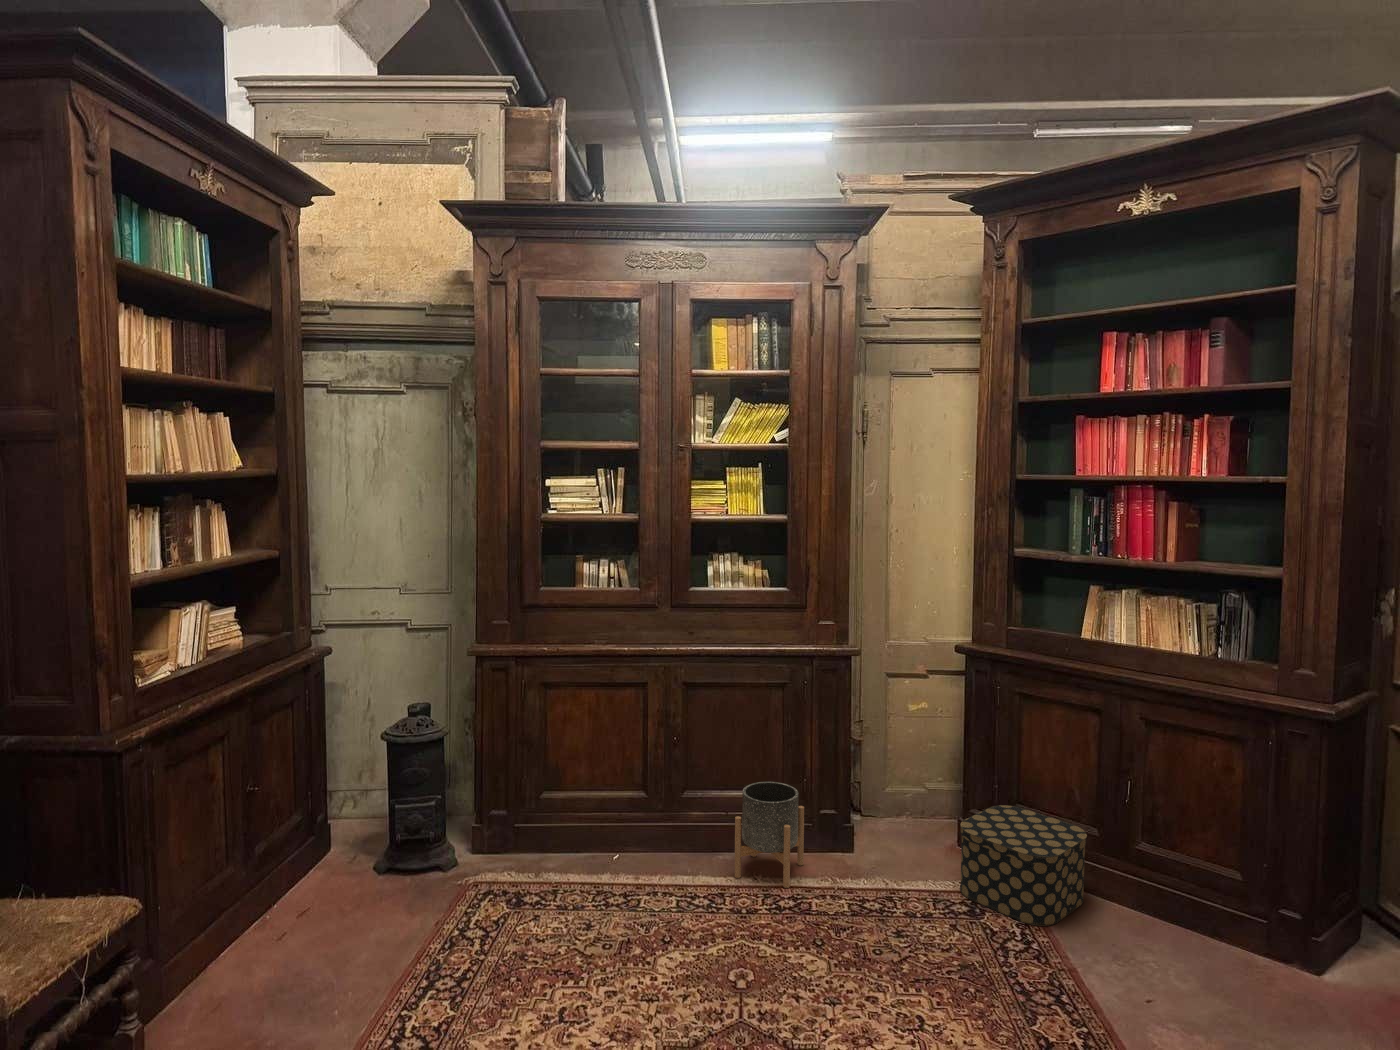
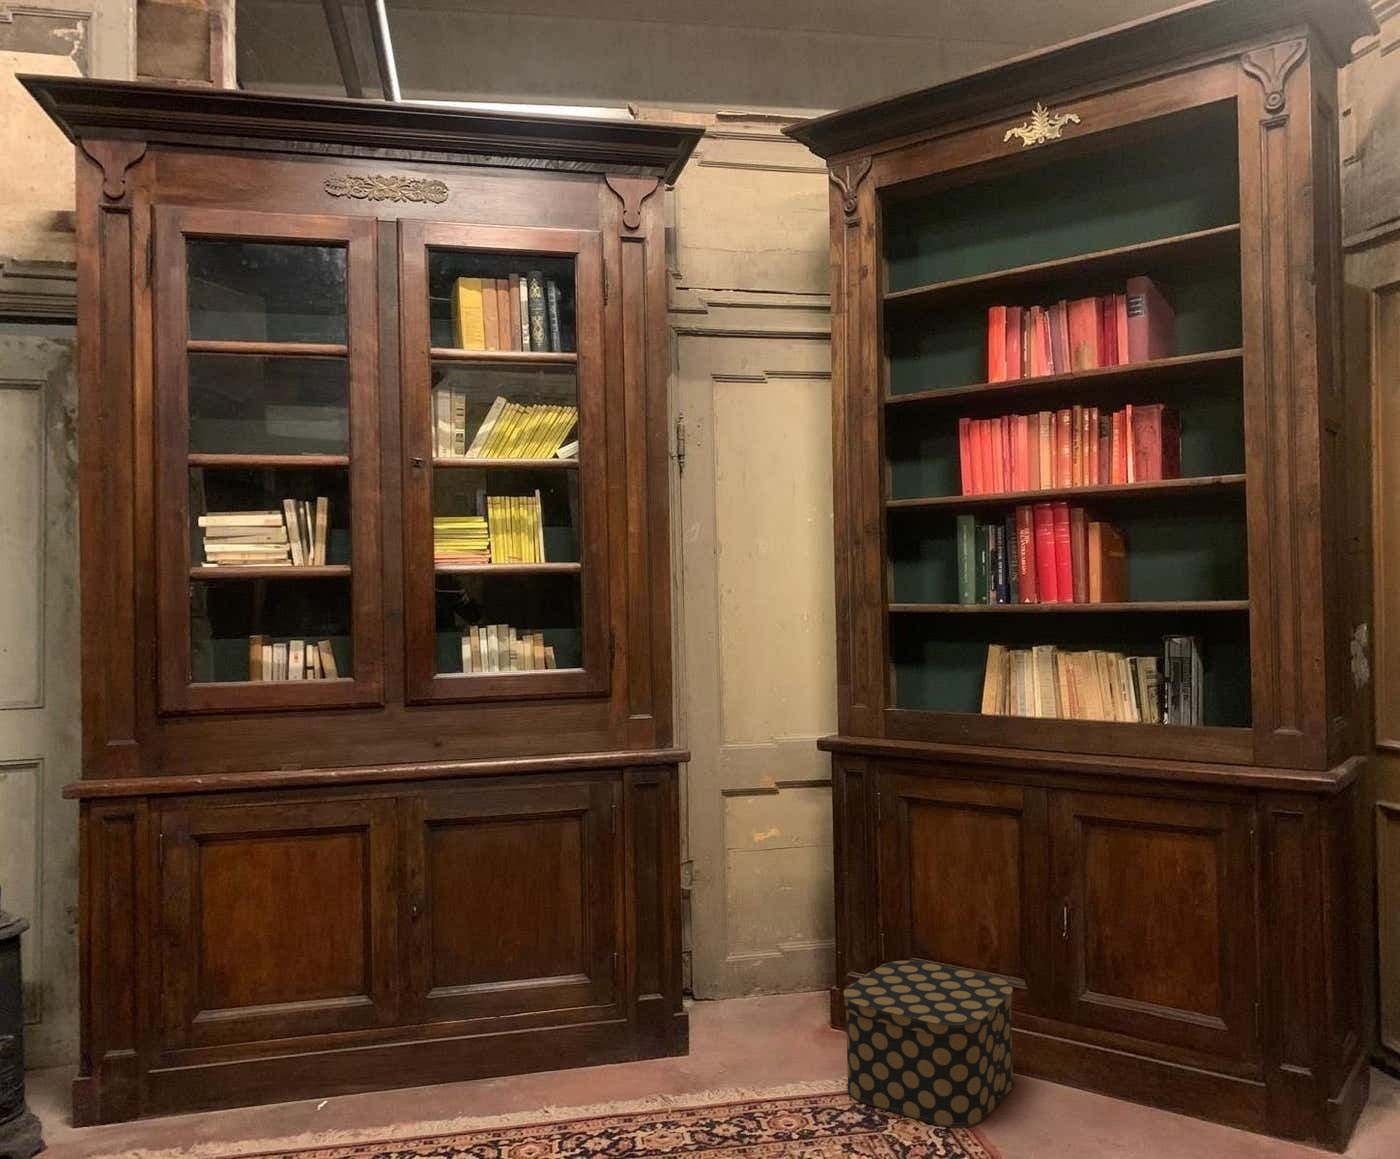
planter: present [735,782,804,888] -> none [514,962,620,1123]

